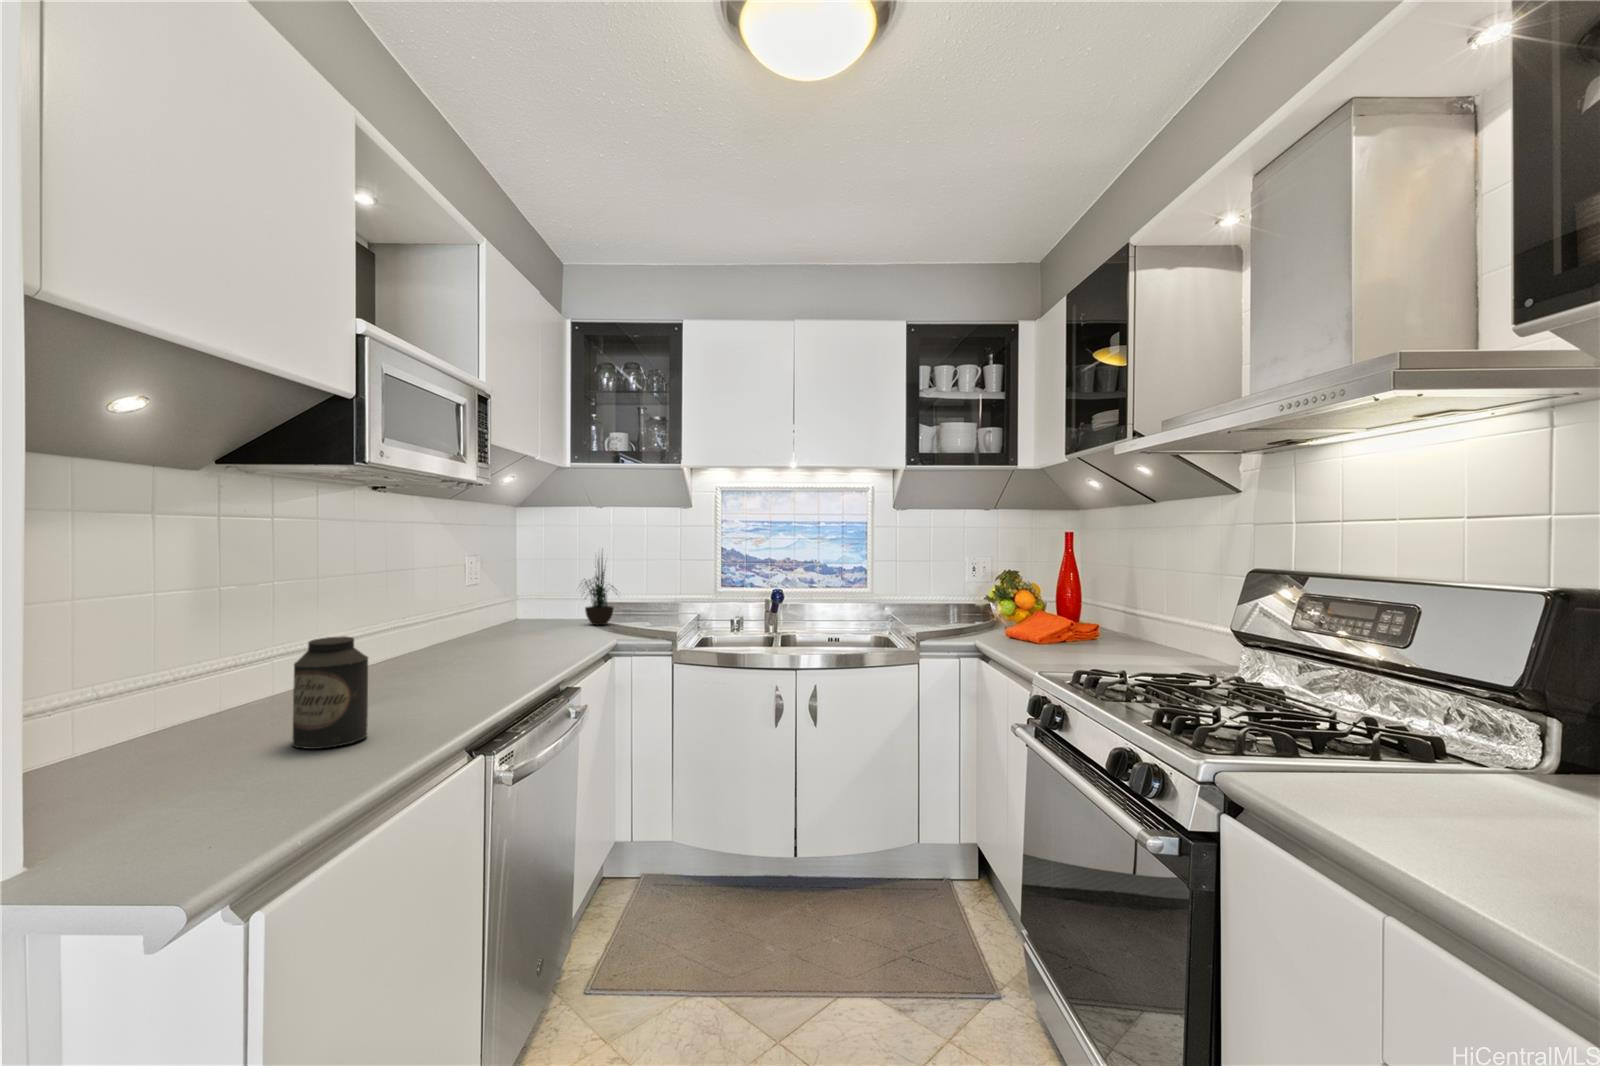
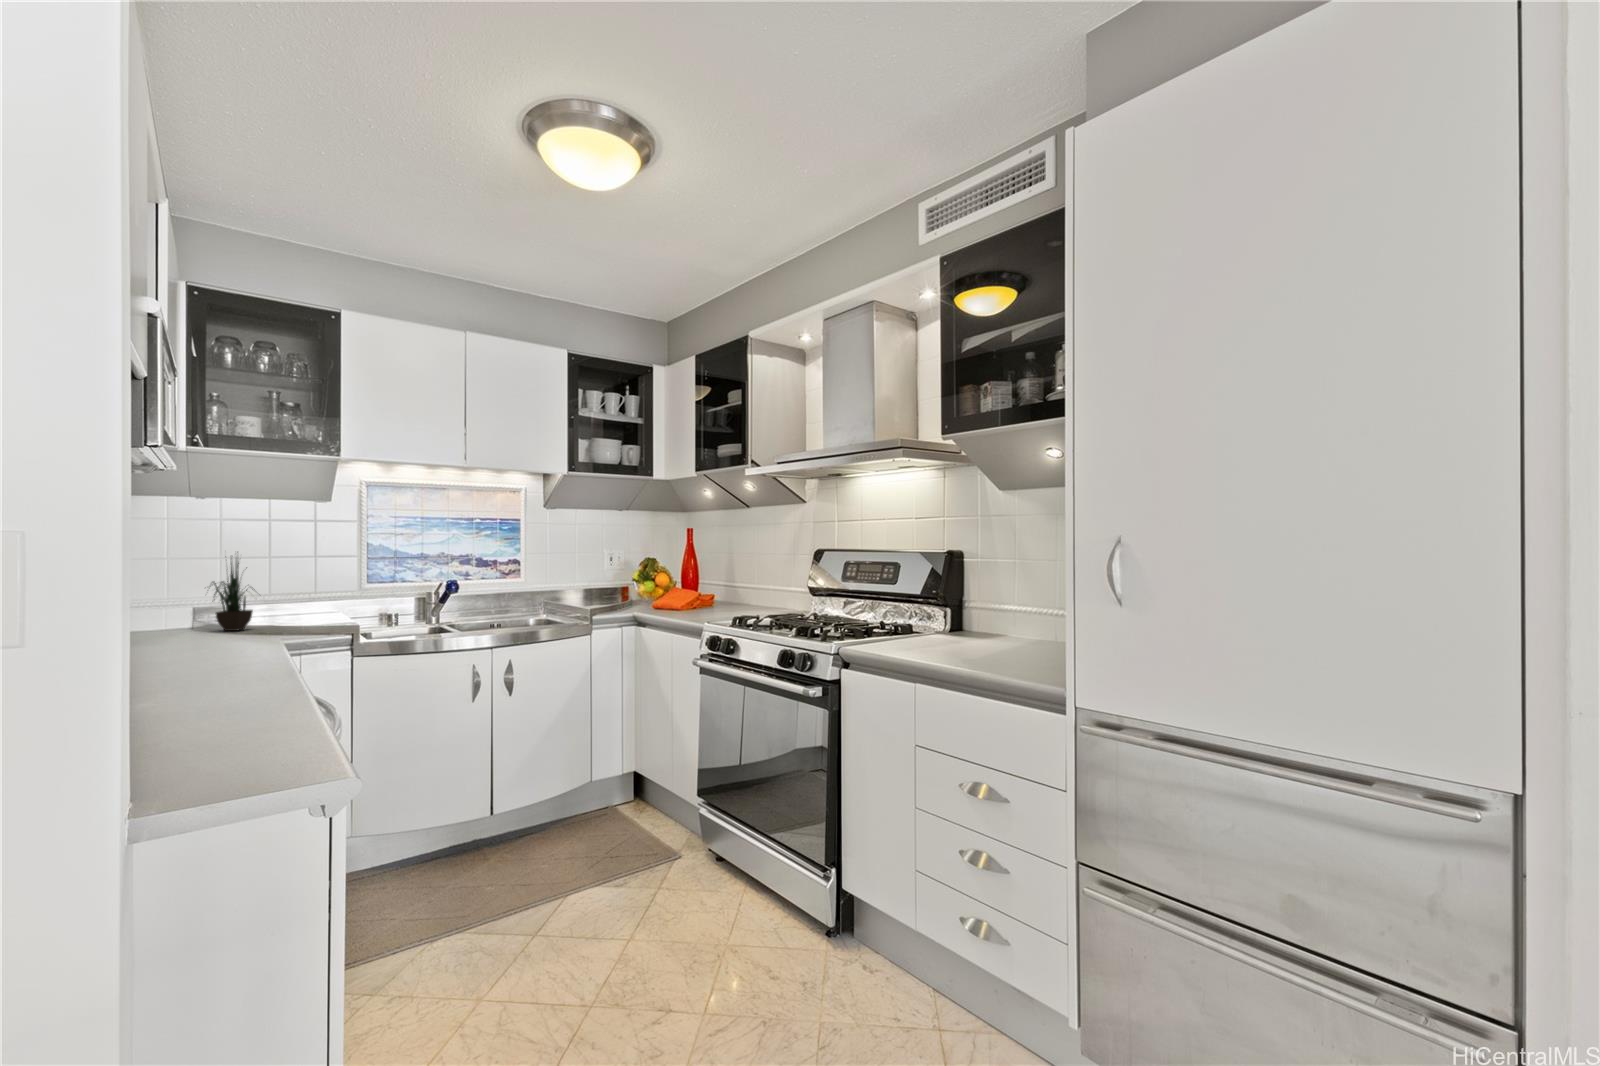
canister: present [293,636,368,749] -> none [206,622,275,719]

